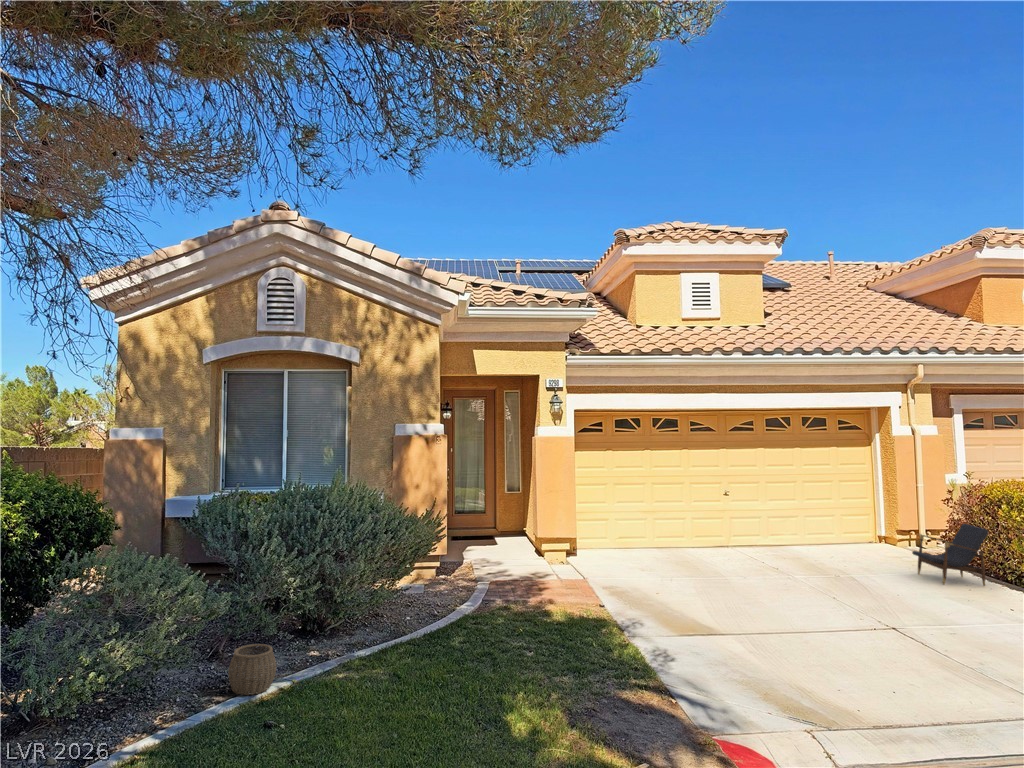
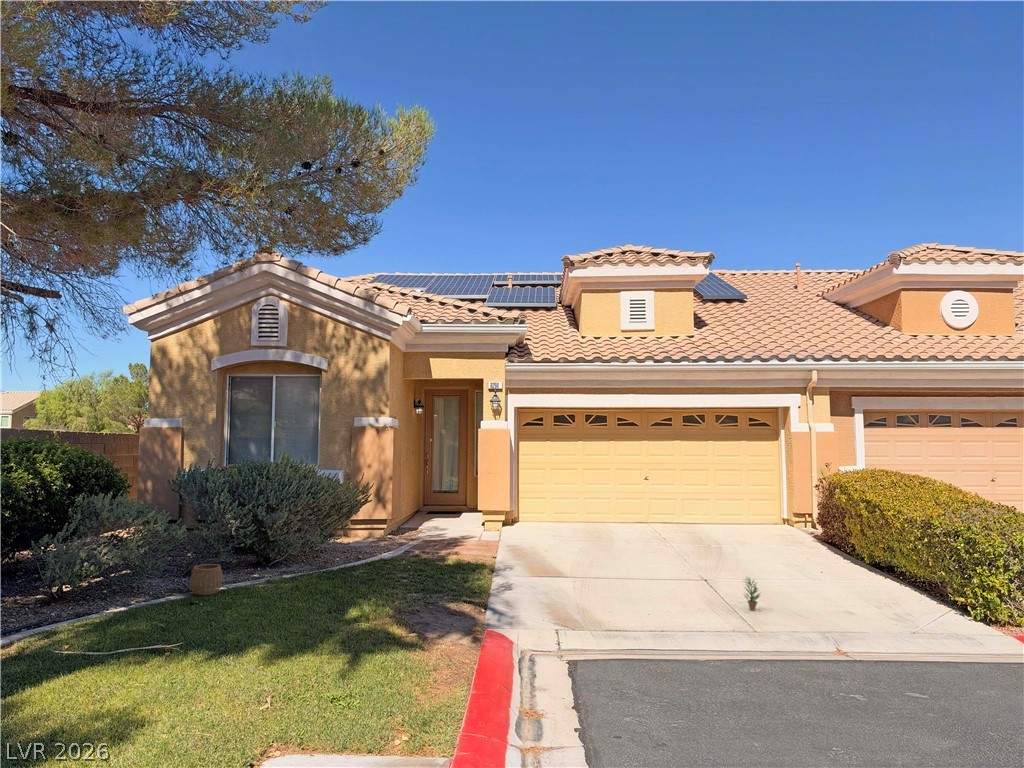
lounge chair: present [912,524,988,585] -> none [787,506,844,556]
potted plant: none [979,631,1007,678] -> present [745,578,760,611]

